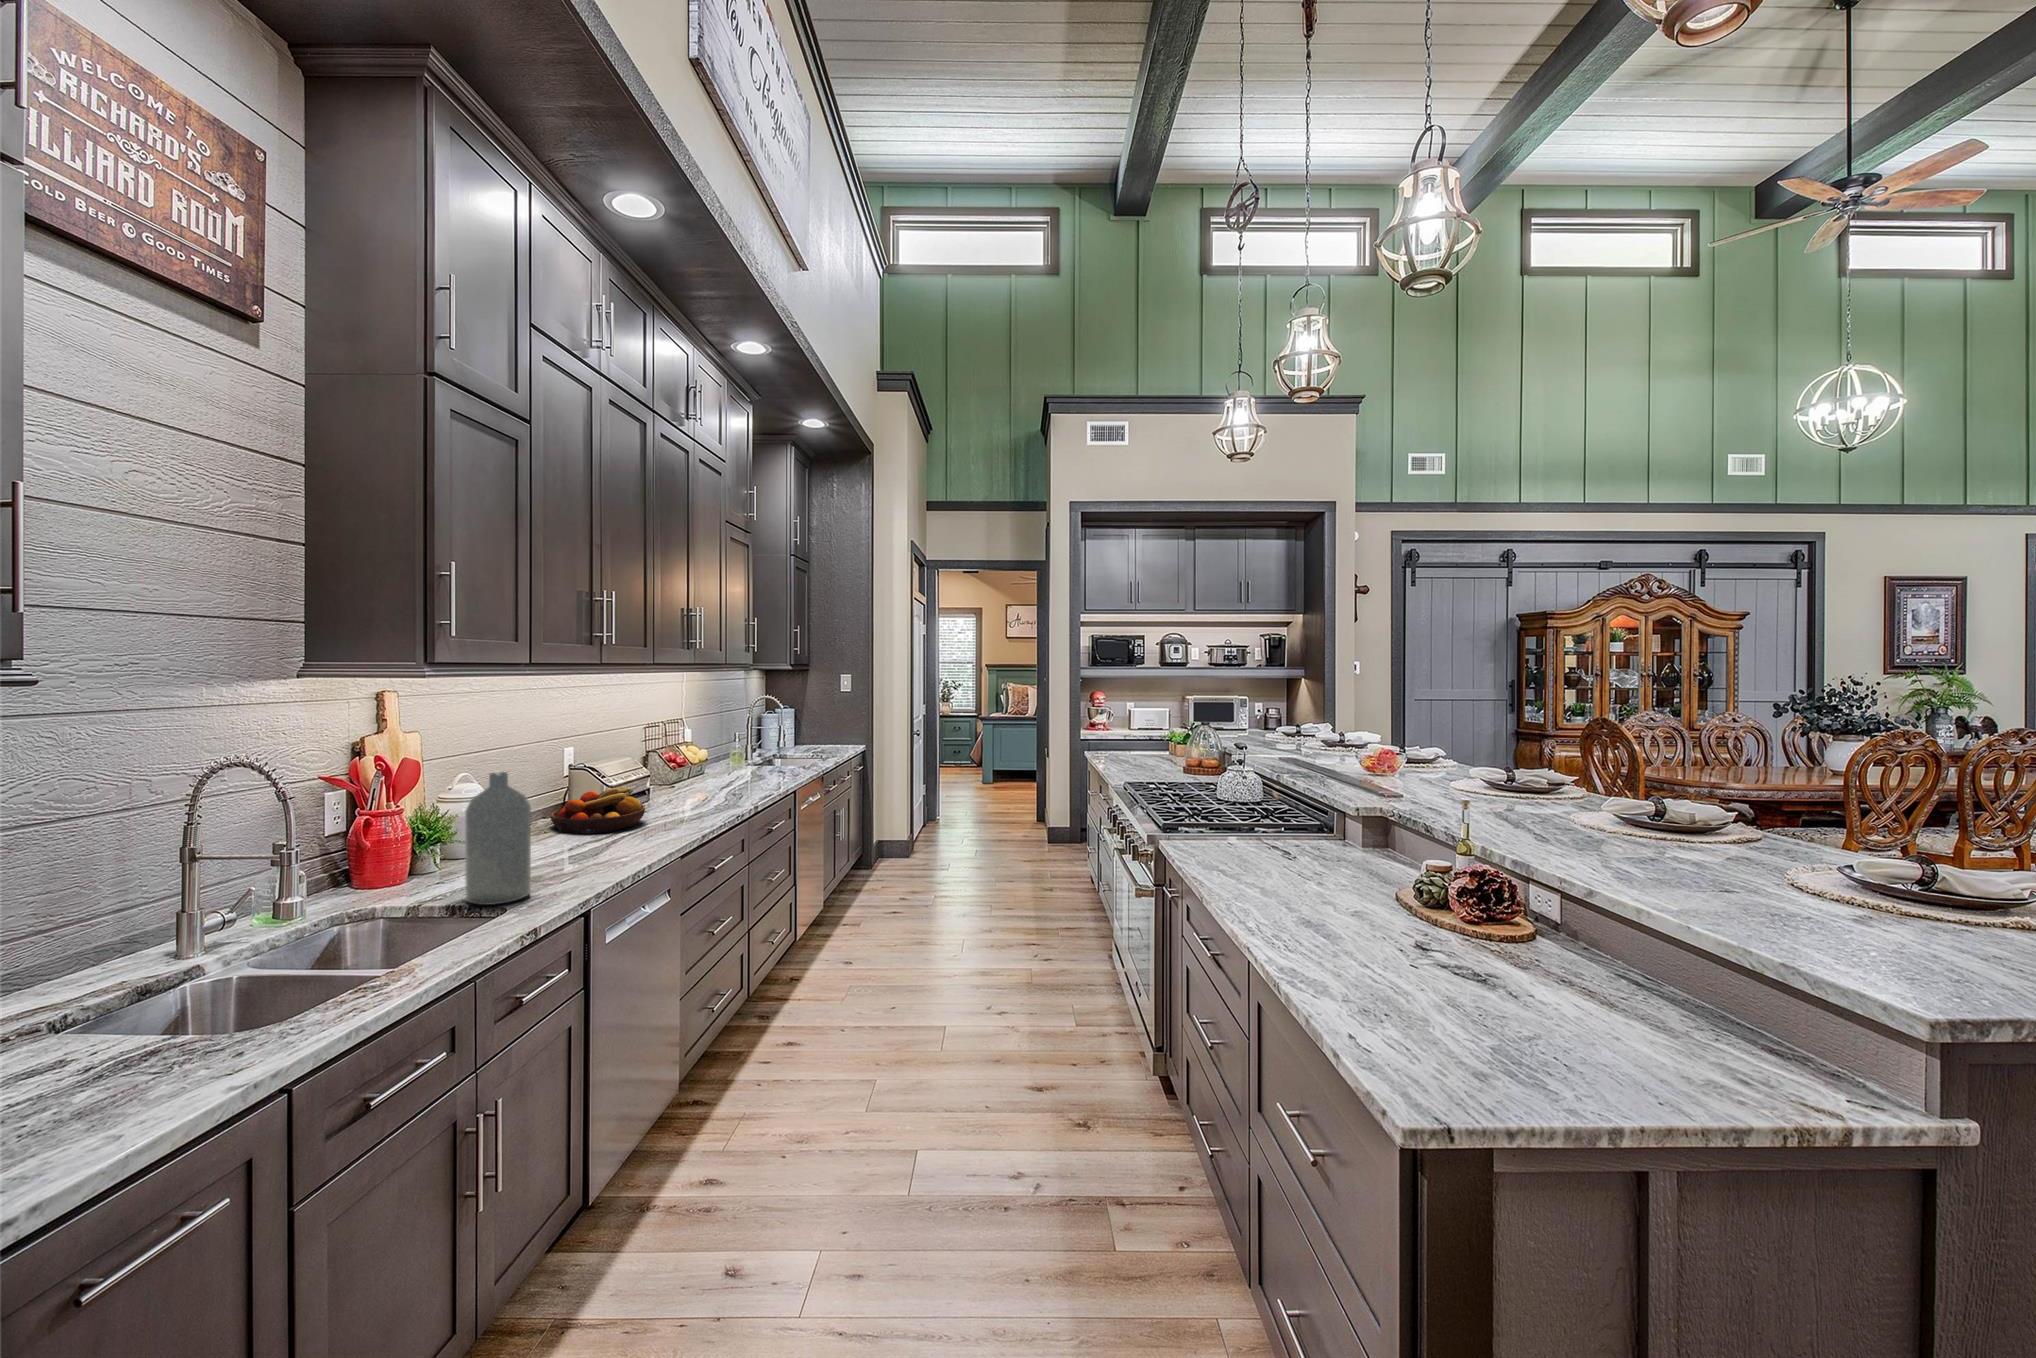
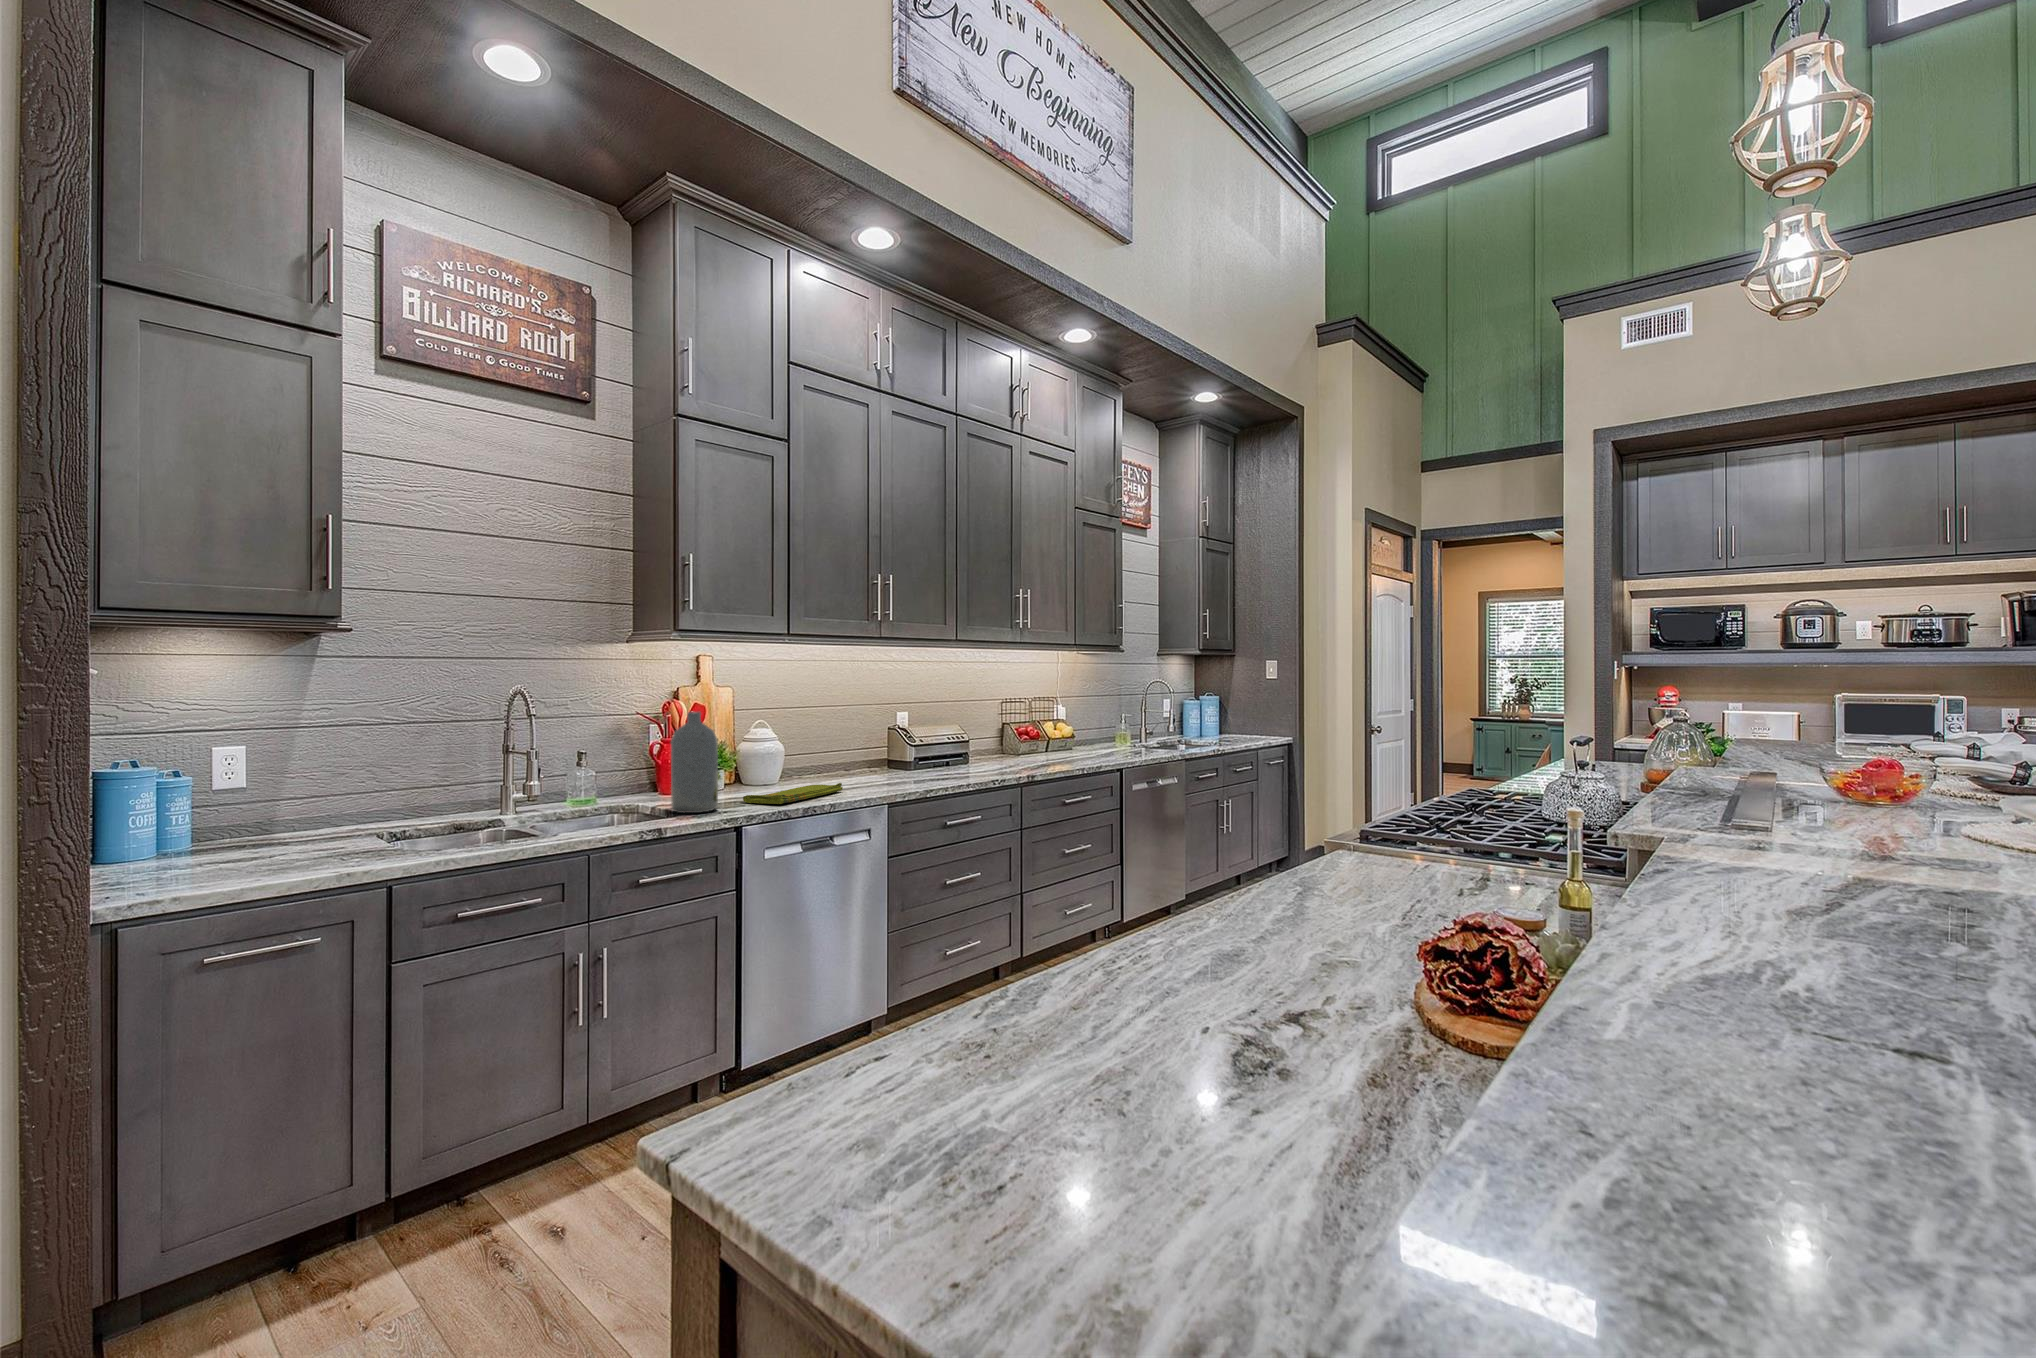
fruit bowl: present [550,786,645,834] -> none [835,749,910,784]
dish towel: none [528,835,609,877] -> present [743,783,843,804]

